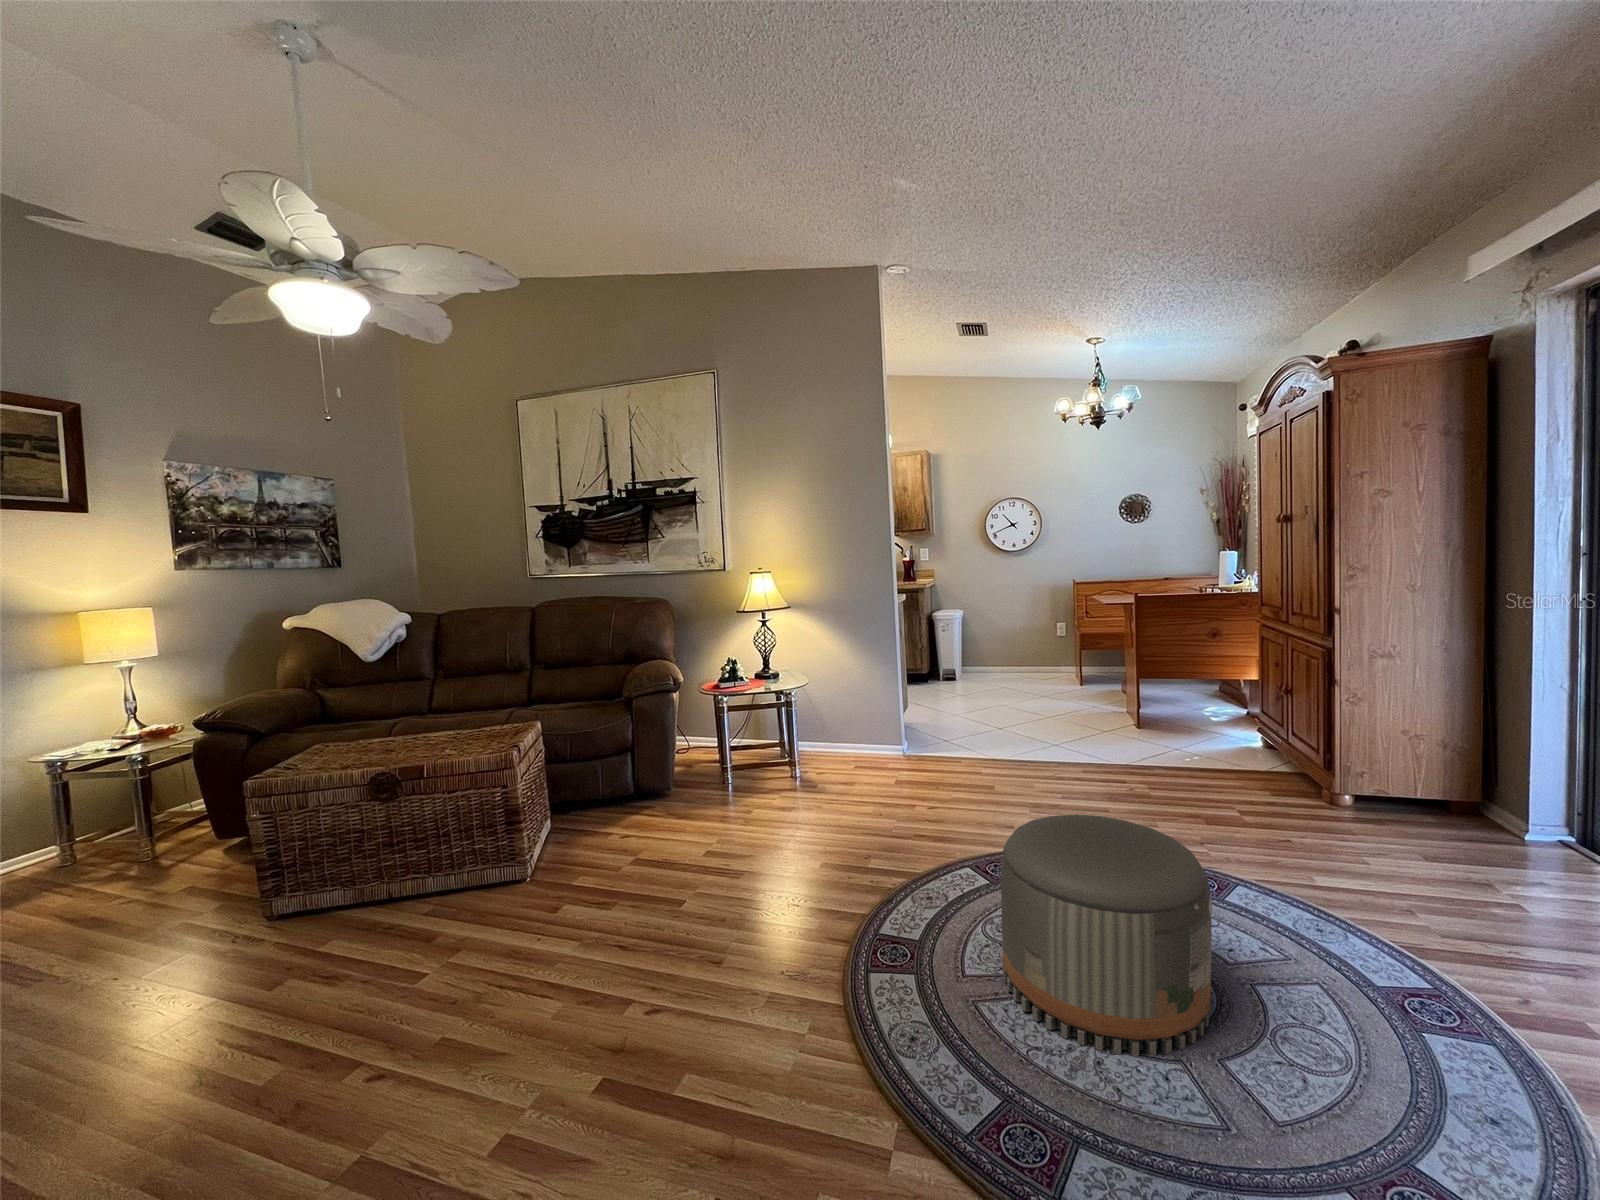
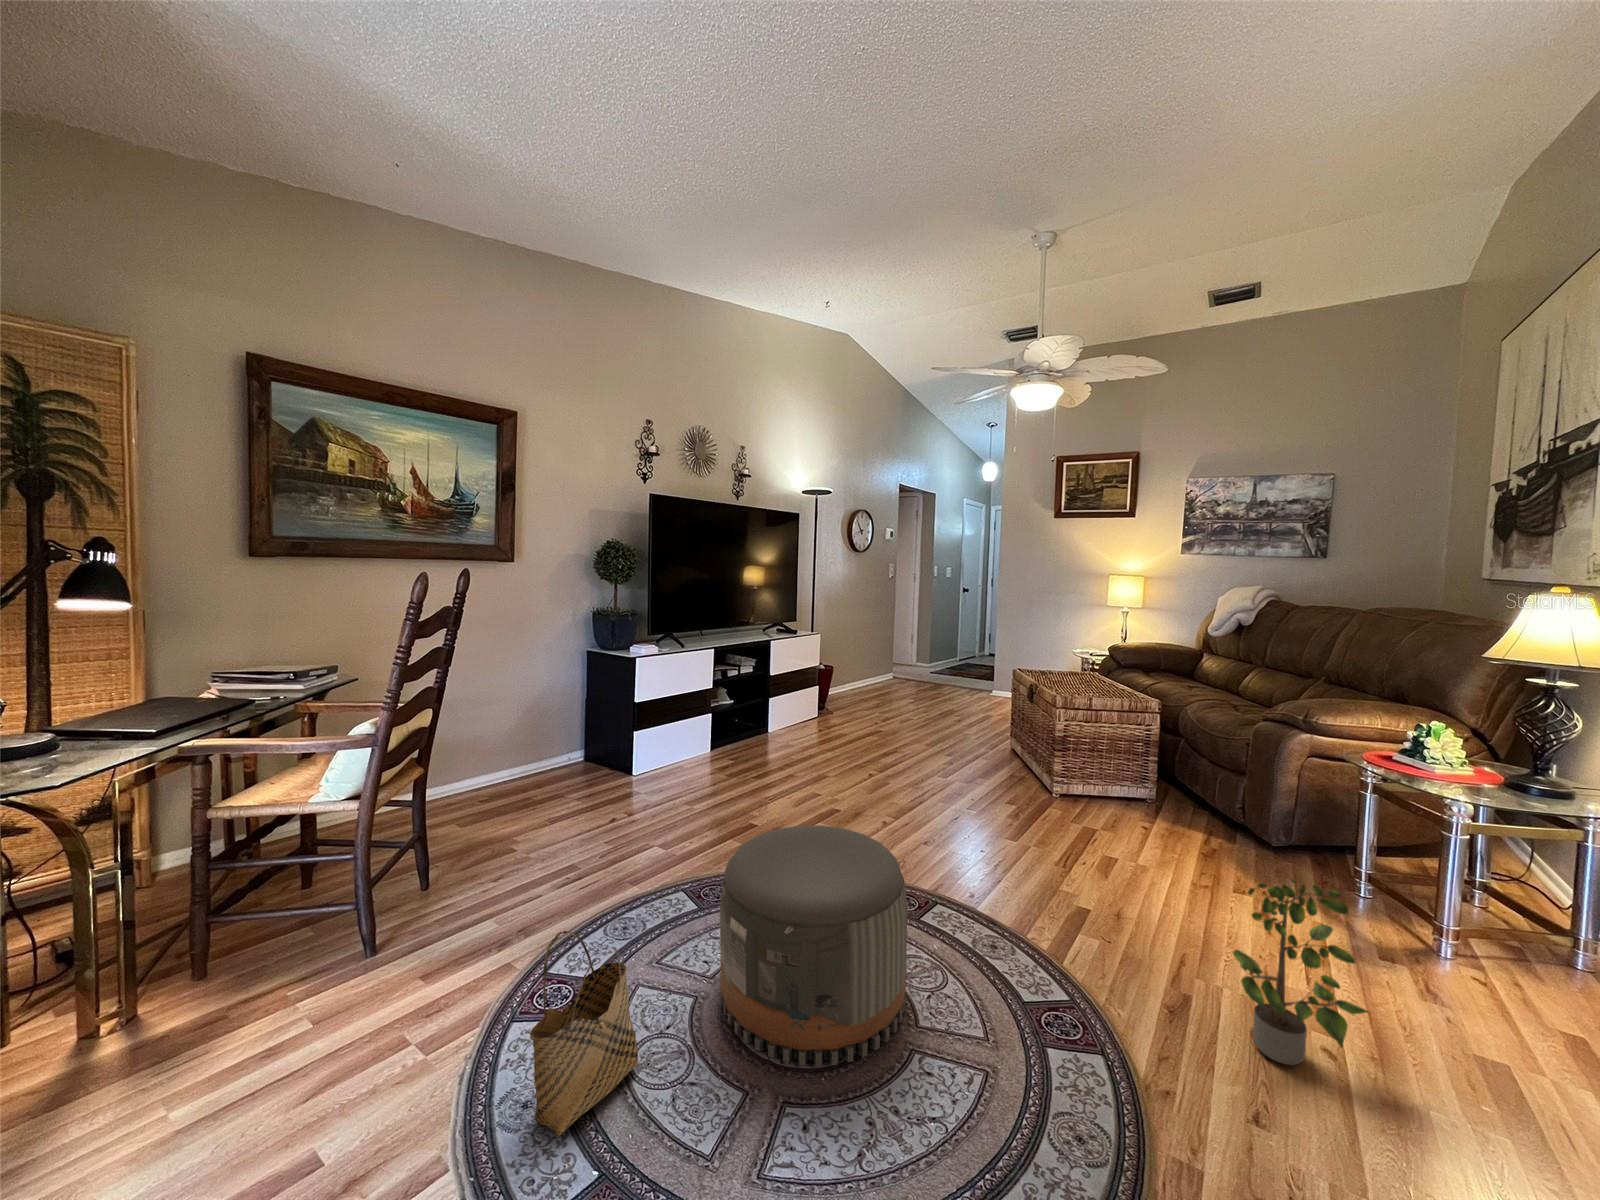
potted plant: none [928,714,965,822] -> present [1233,880,1369,1065]
woven basket: none [1338,909,1490,1103] -> present [530,931,638,1136]

